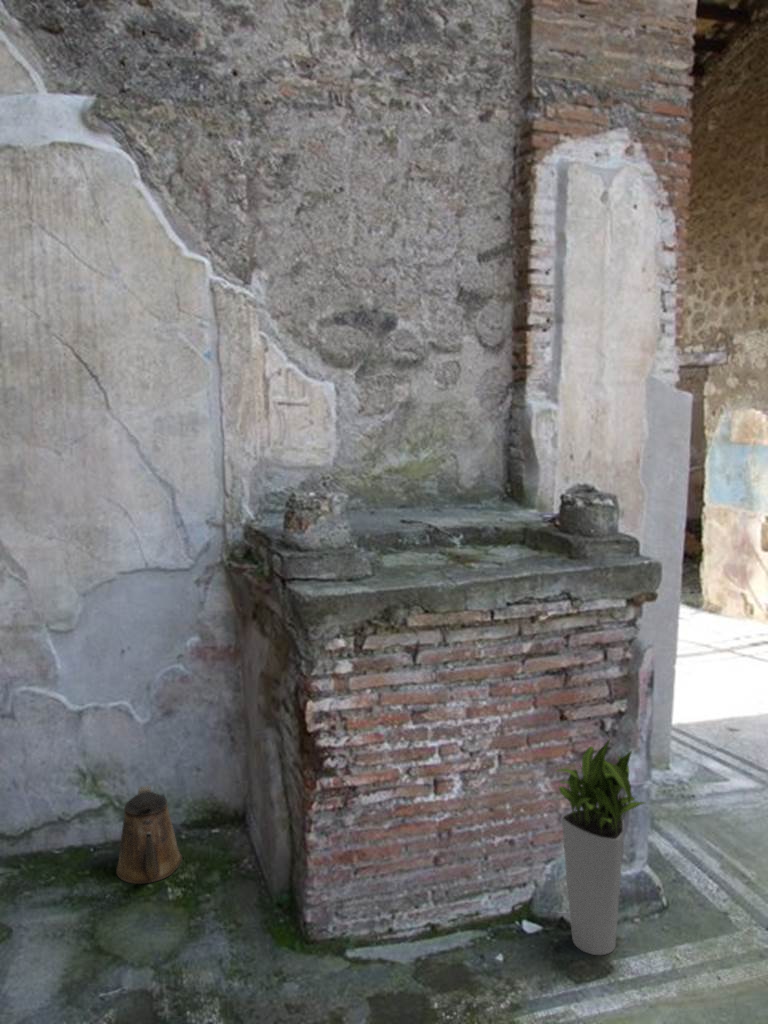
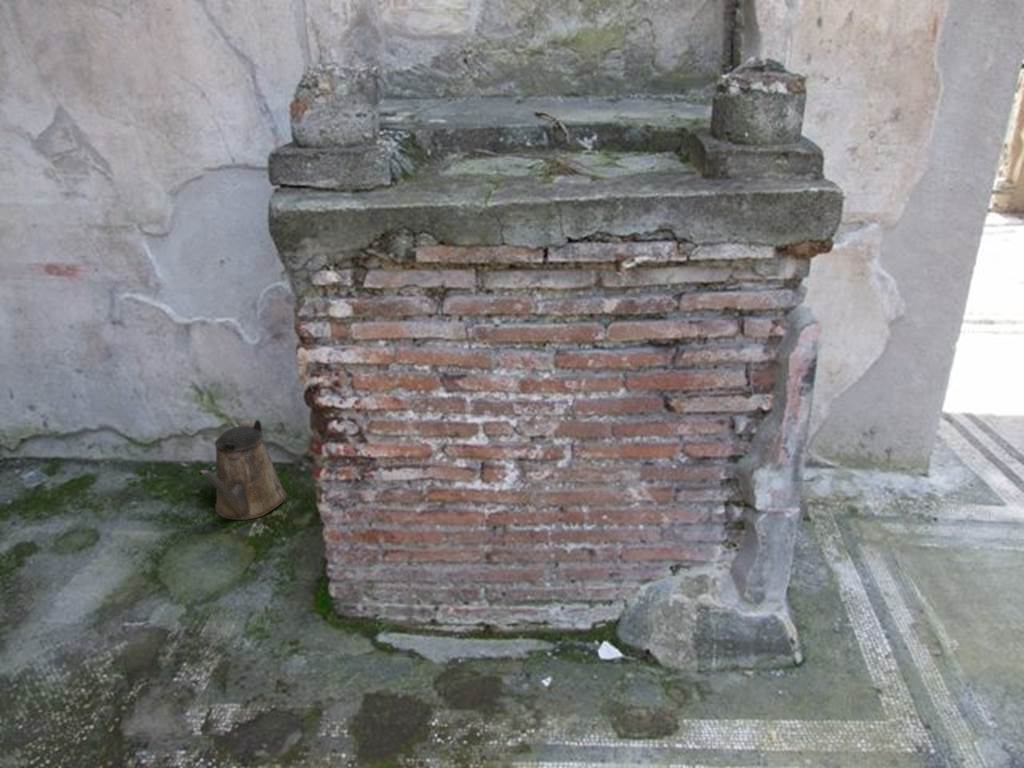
planter: present [557,740,644,955] -> none [613,440,747,706]

